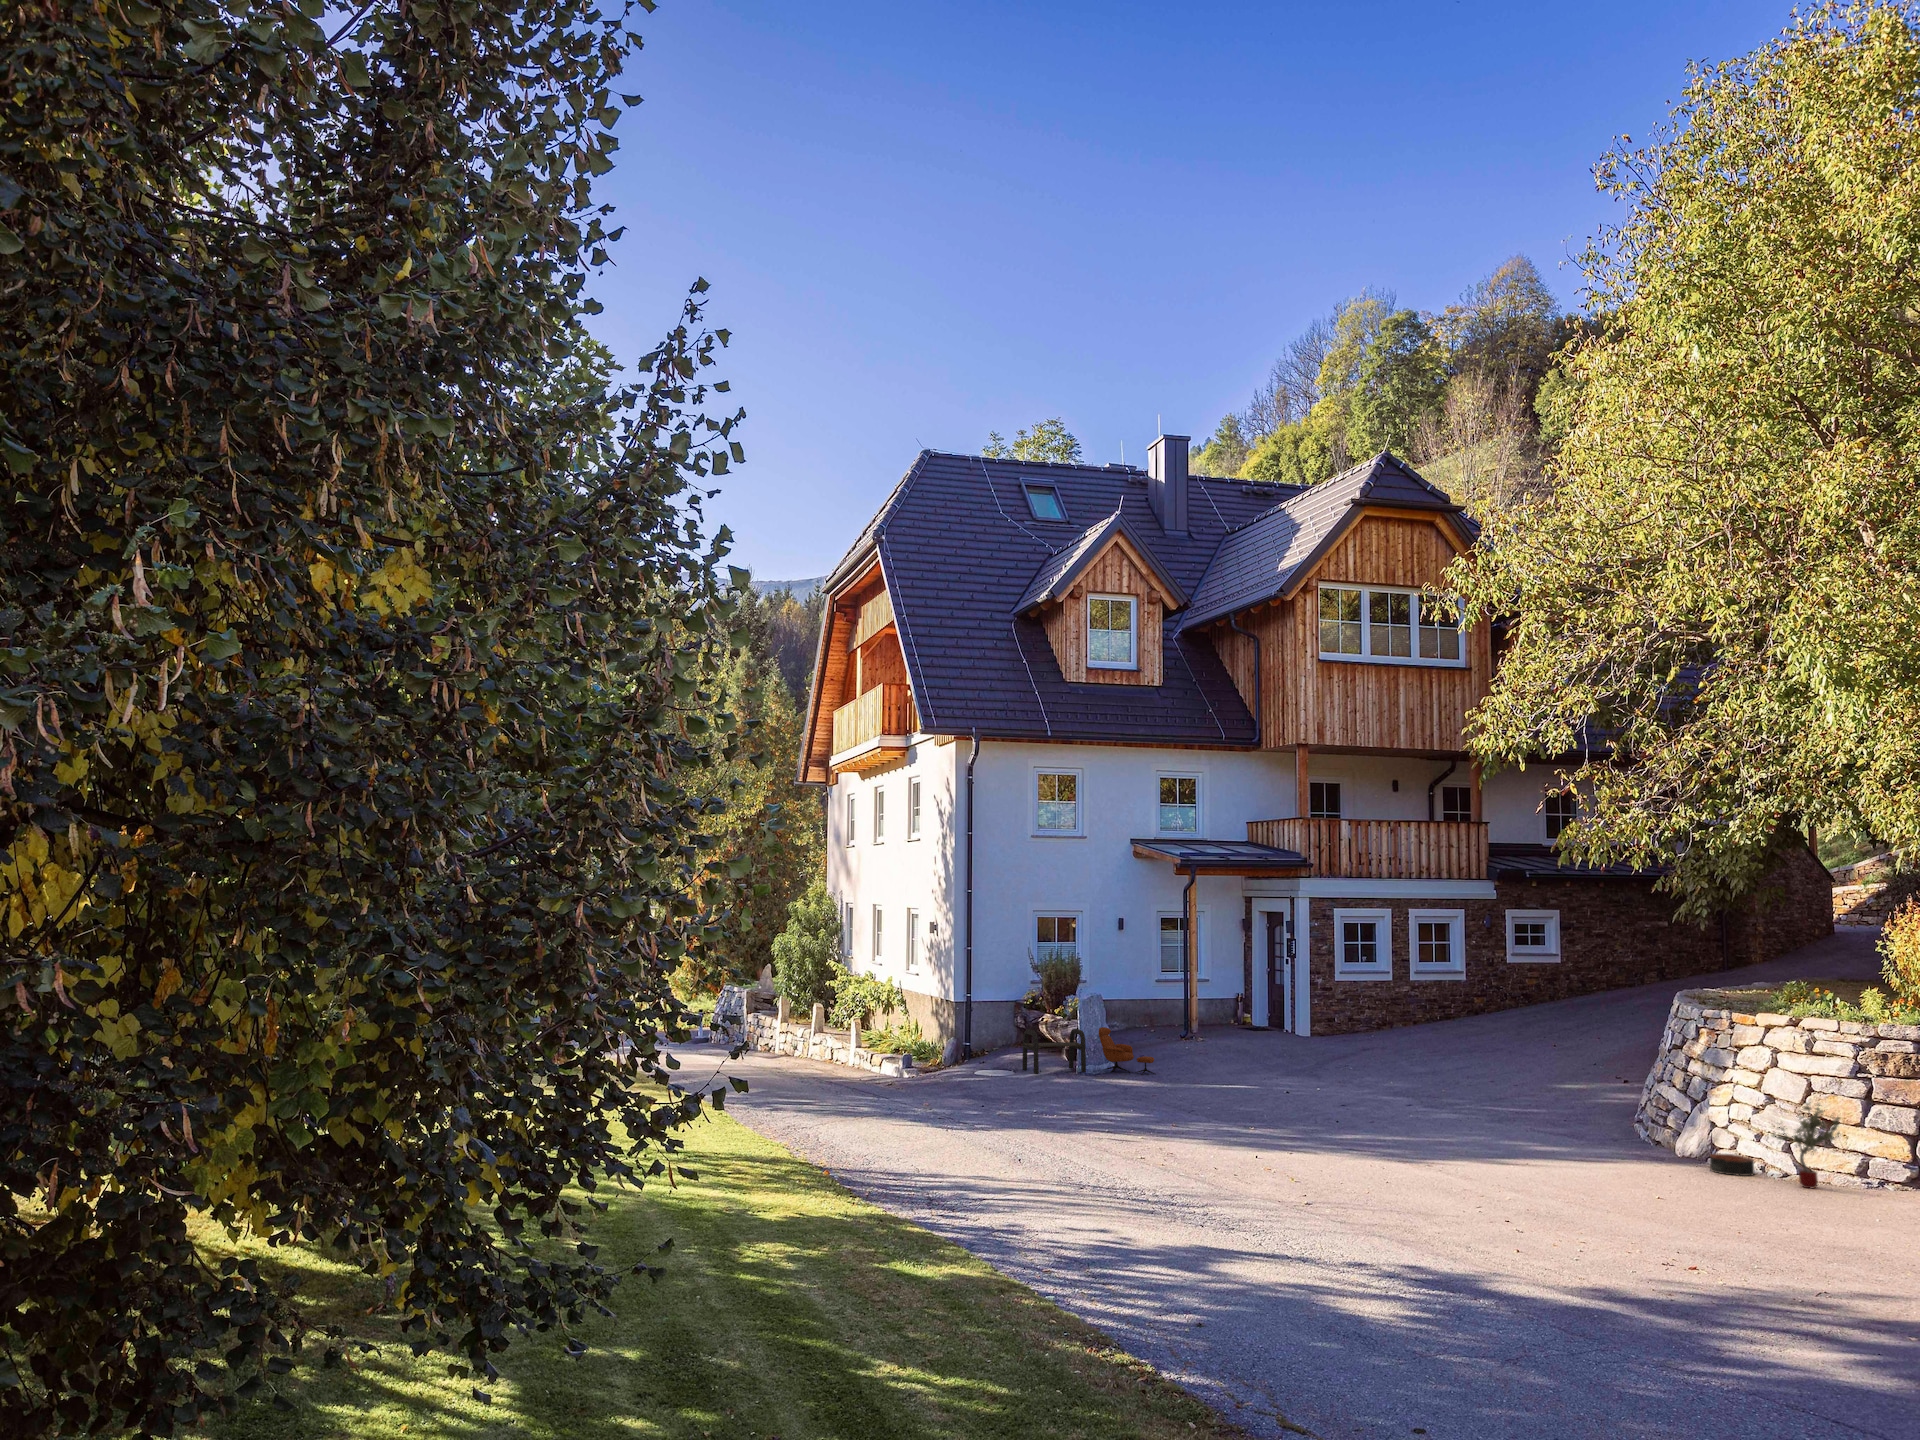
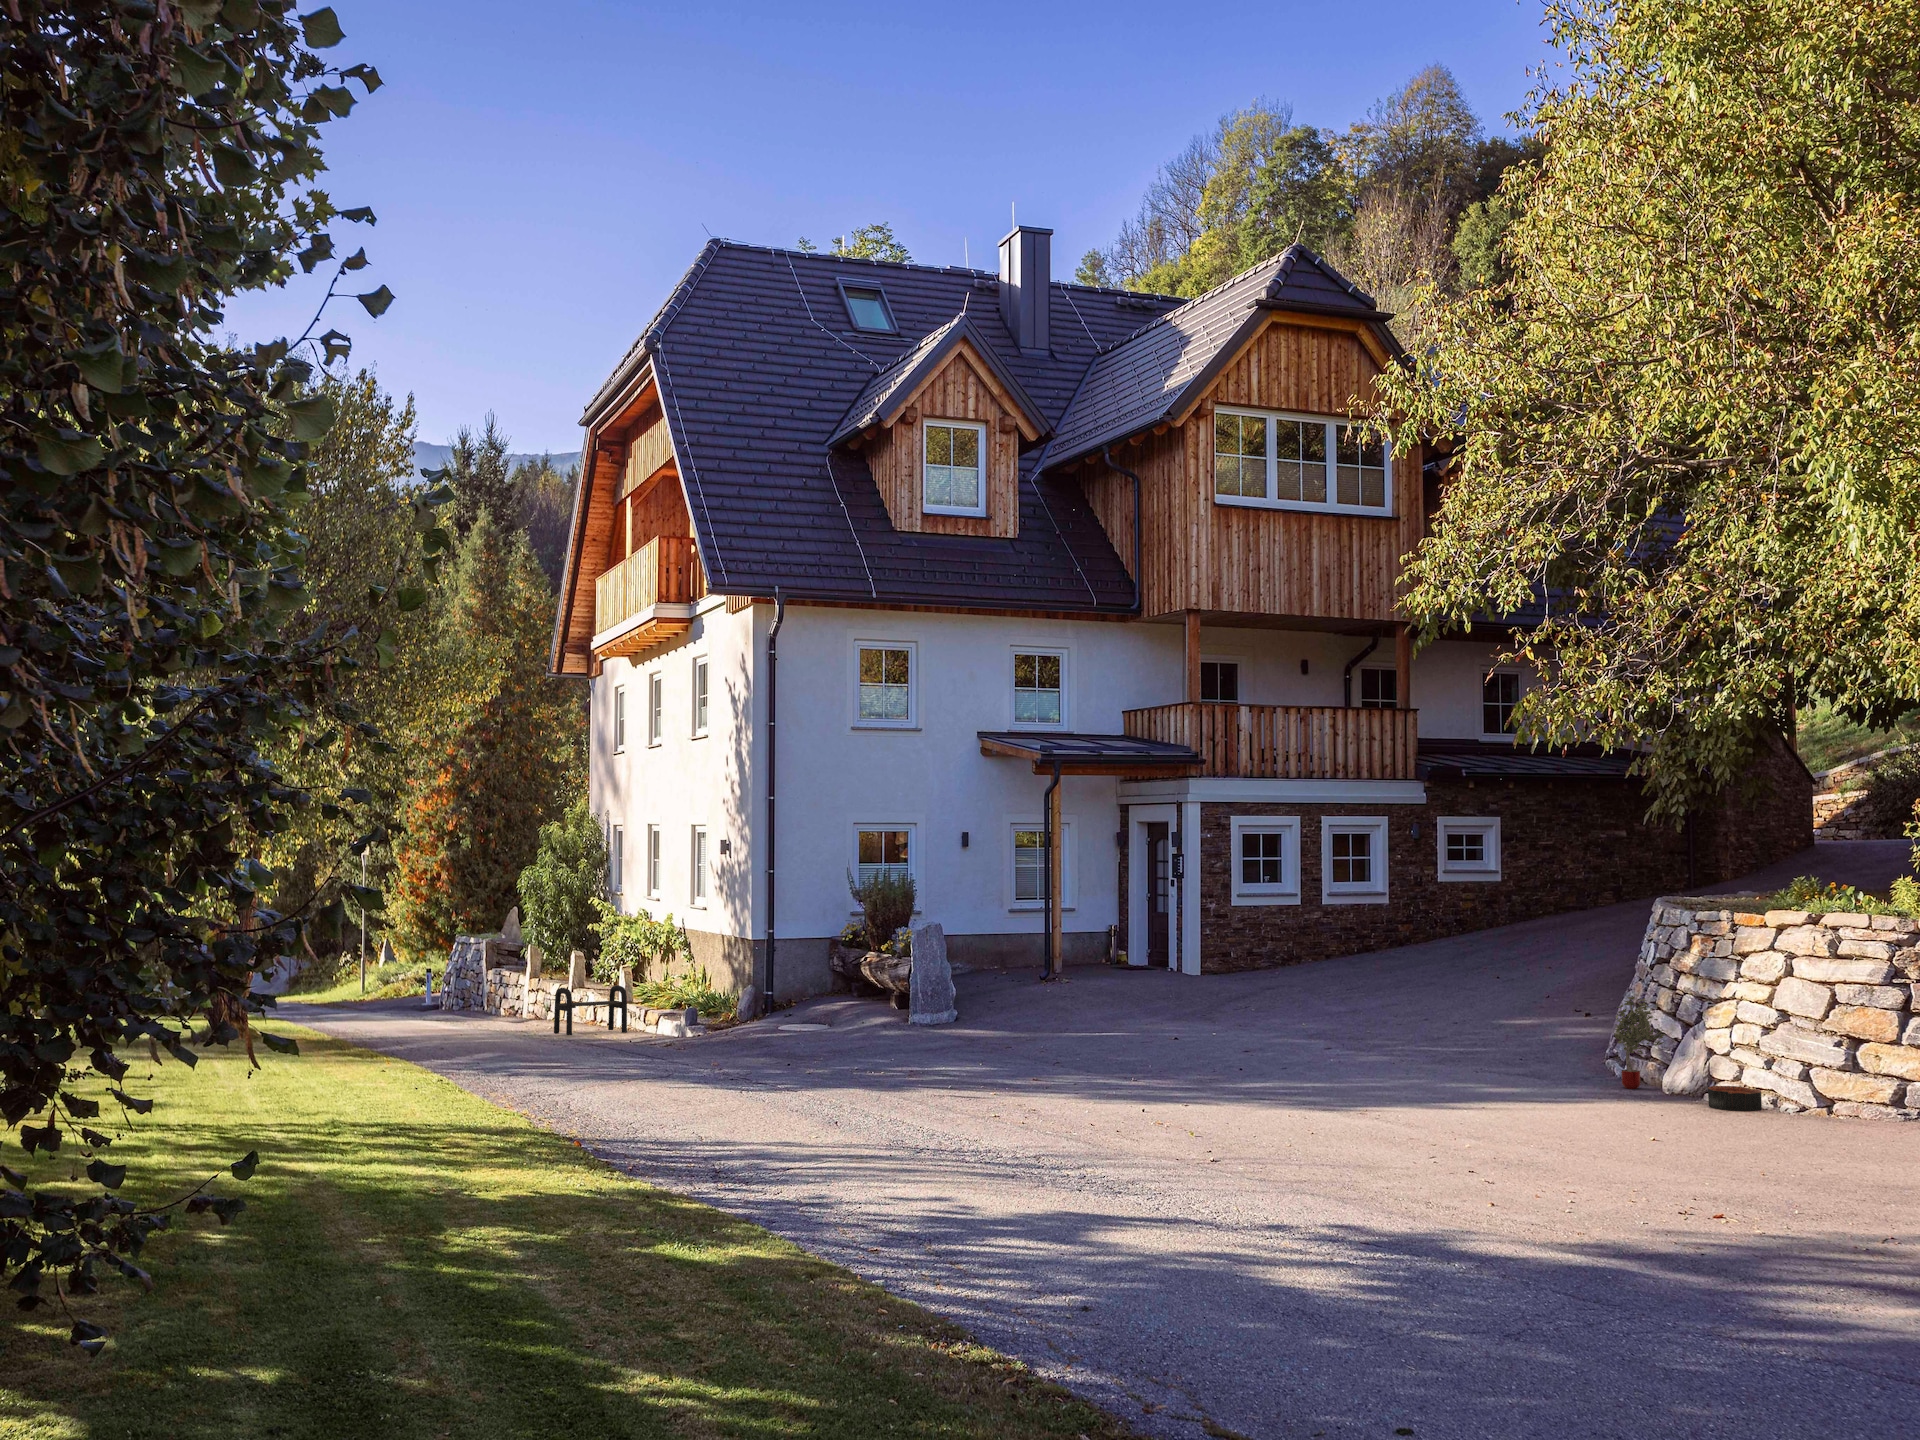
lounge chair: present [1099,1027,1155,1074] -> none [941,967,1014,1025]
bench: present [1022,1029,1086,1074] -> present [554,985,627,1035]
potted tree: present [1773,1103,1839,1188] -> present [1614,997,1665,1089]

